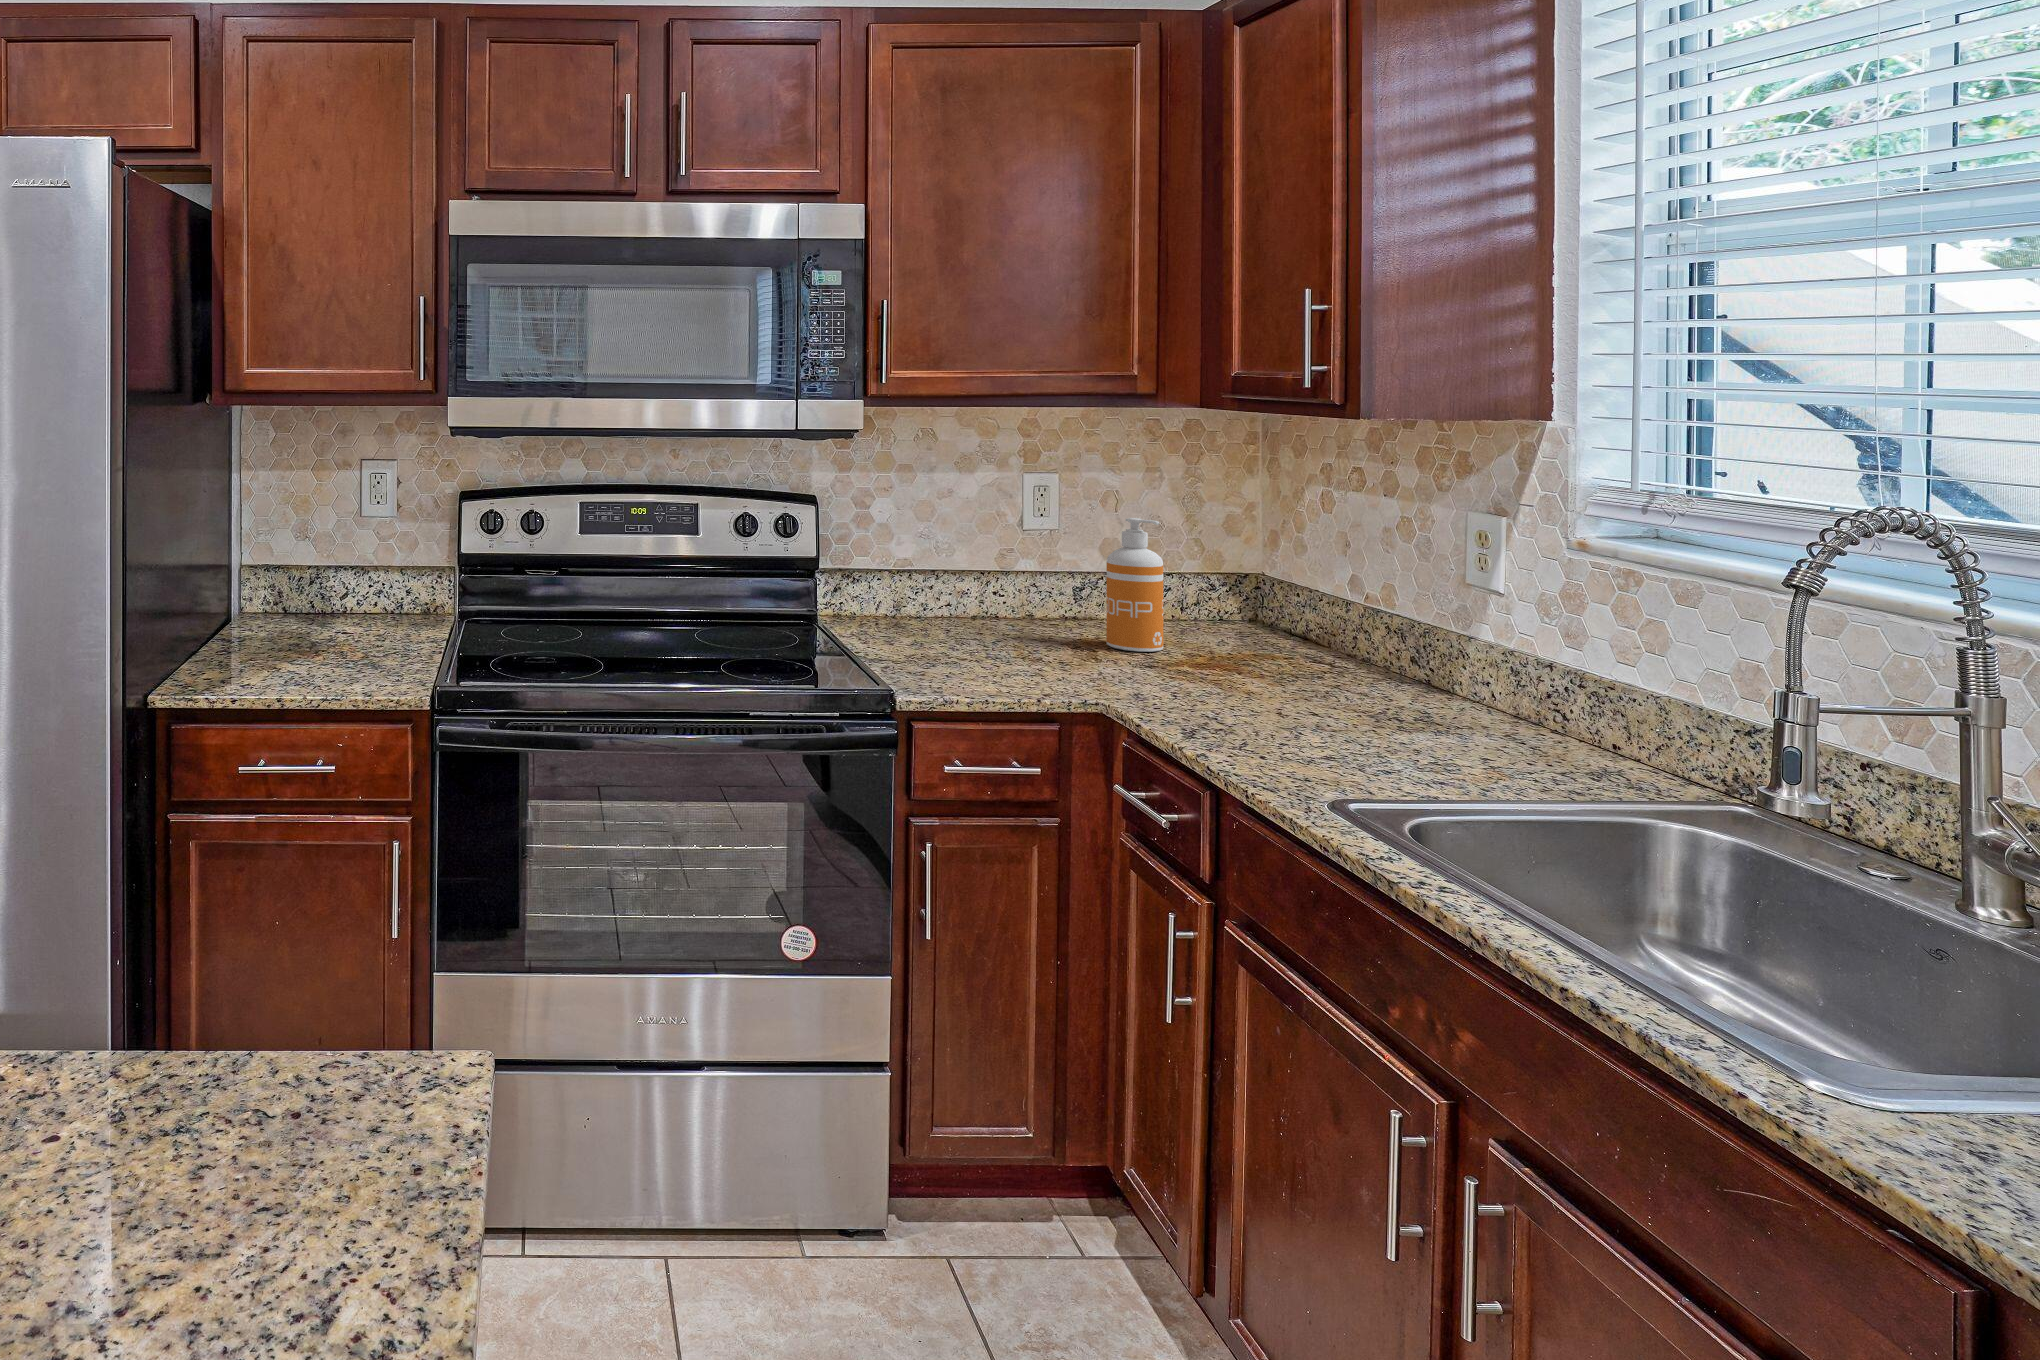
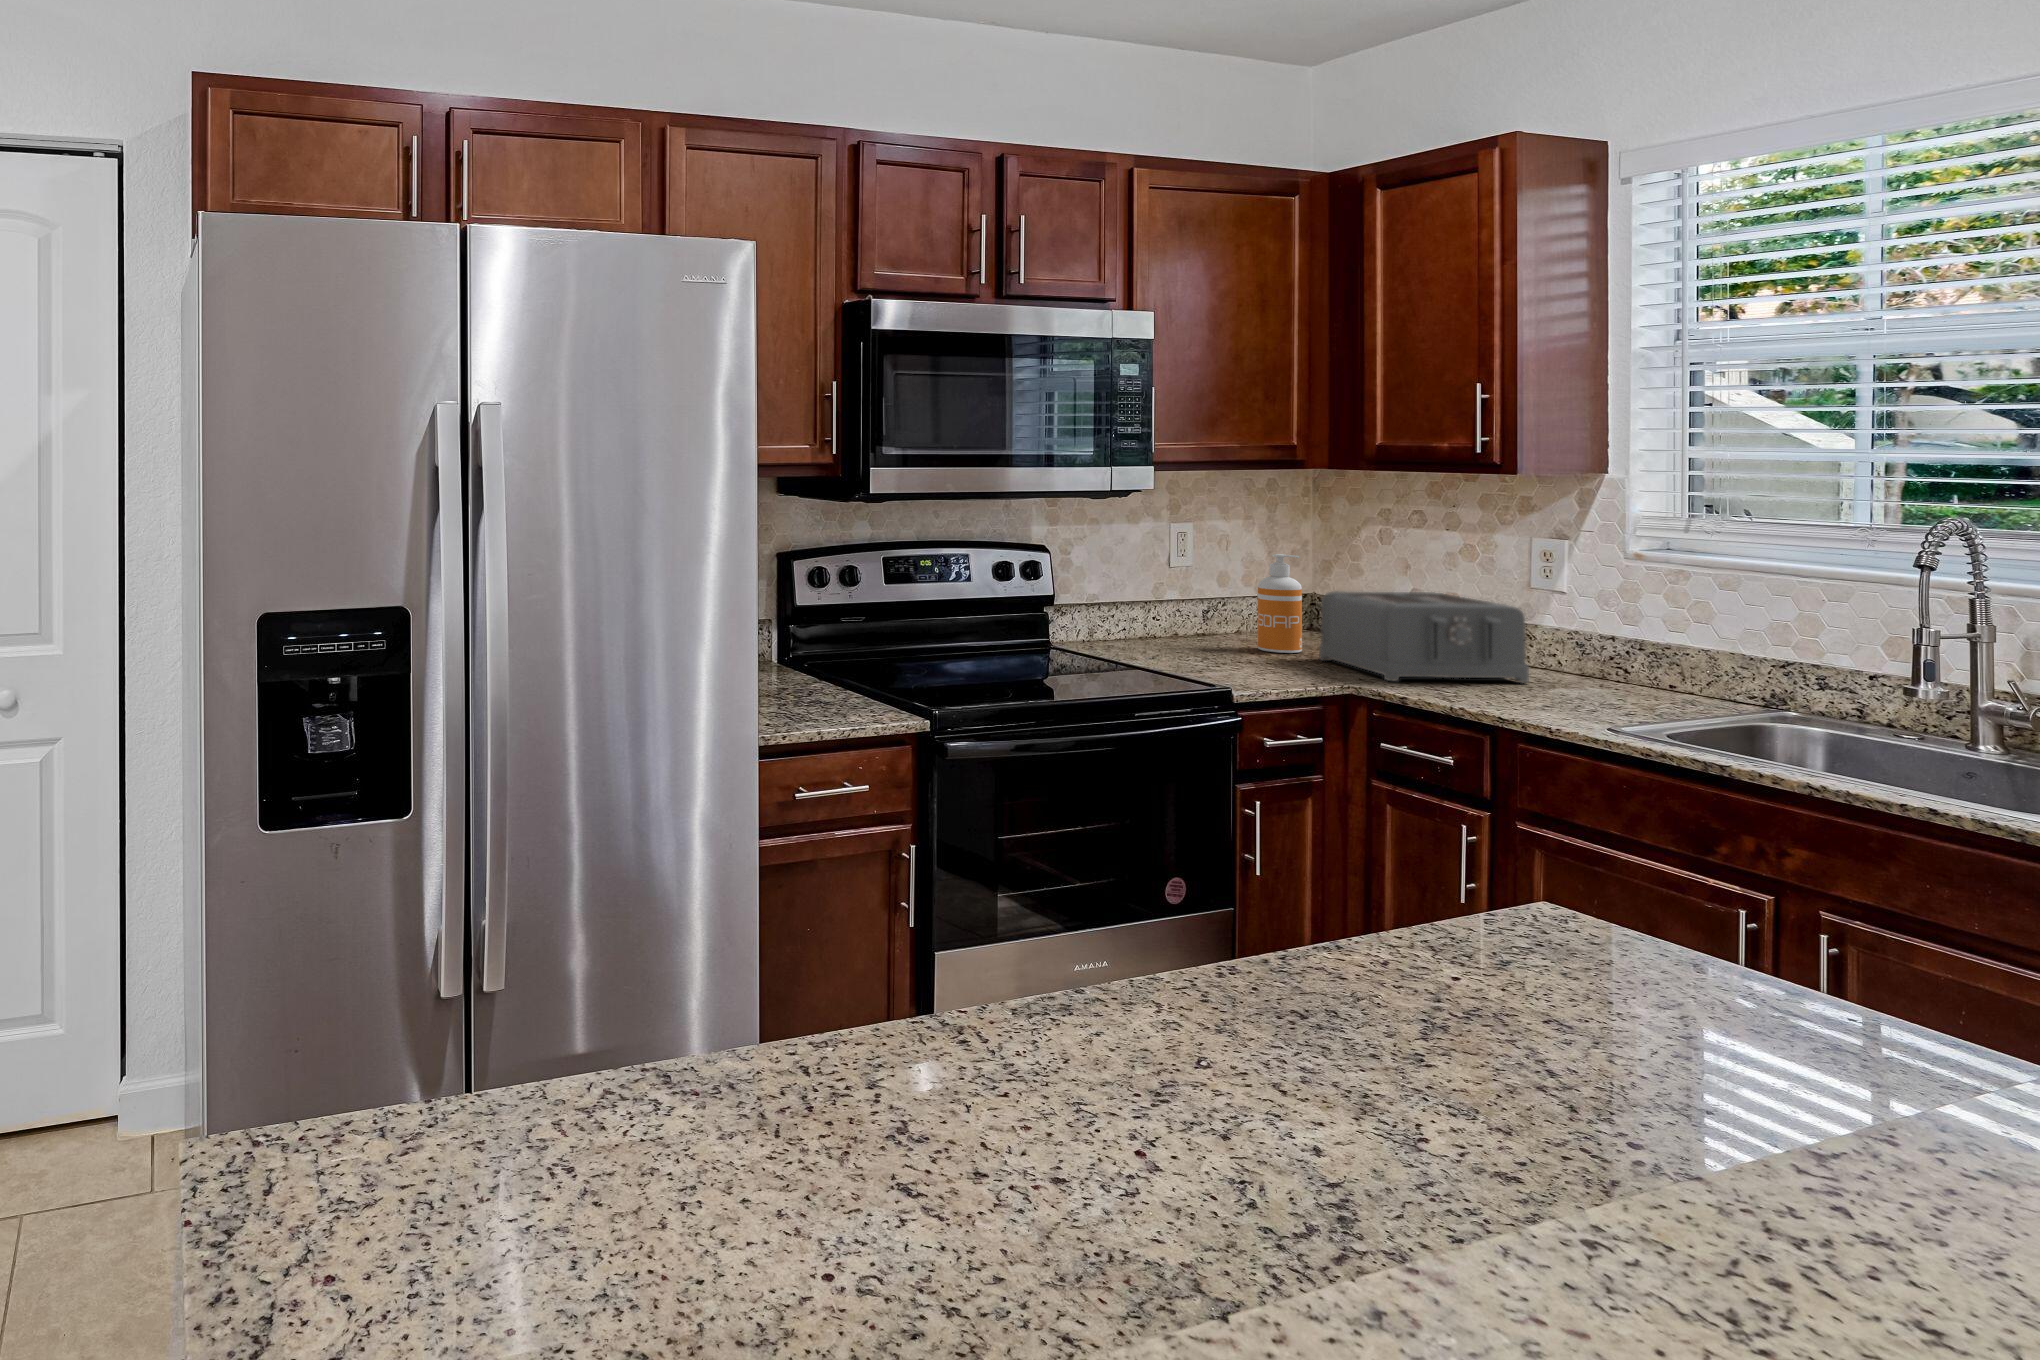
toaster: none [1158,571,1392,720] -> present [1319,591,1529,683]

